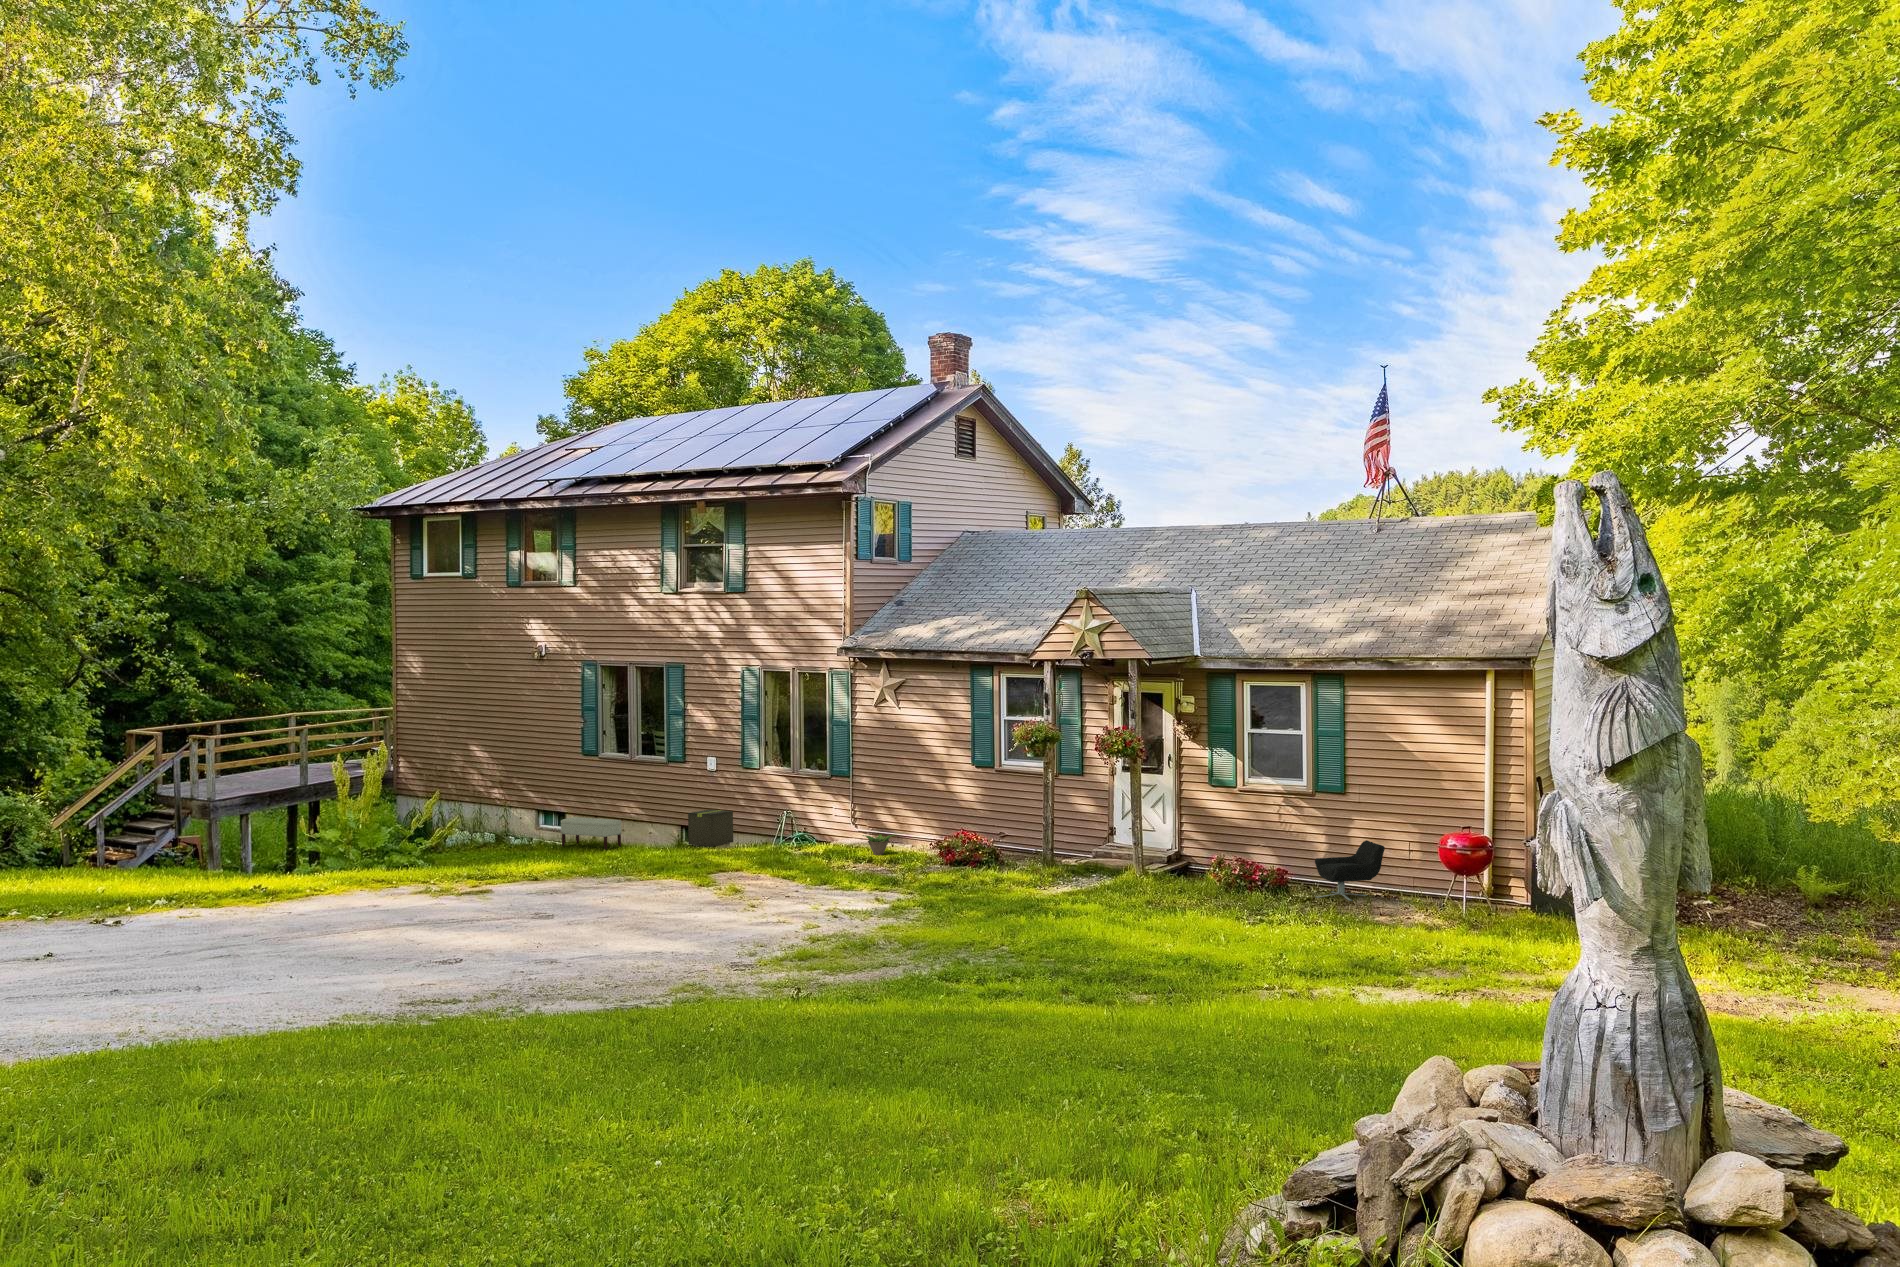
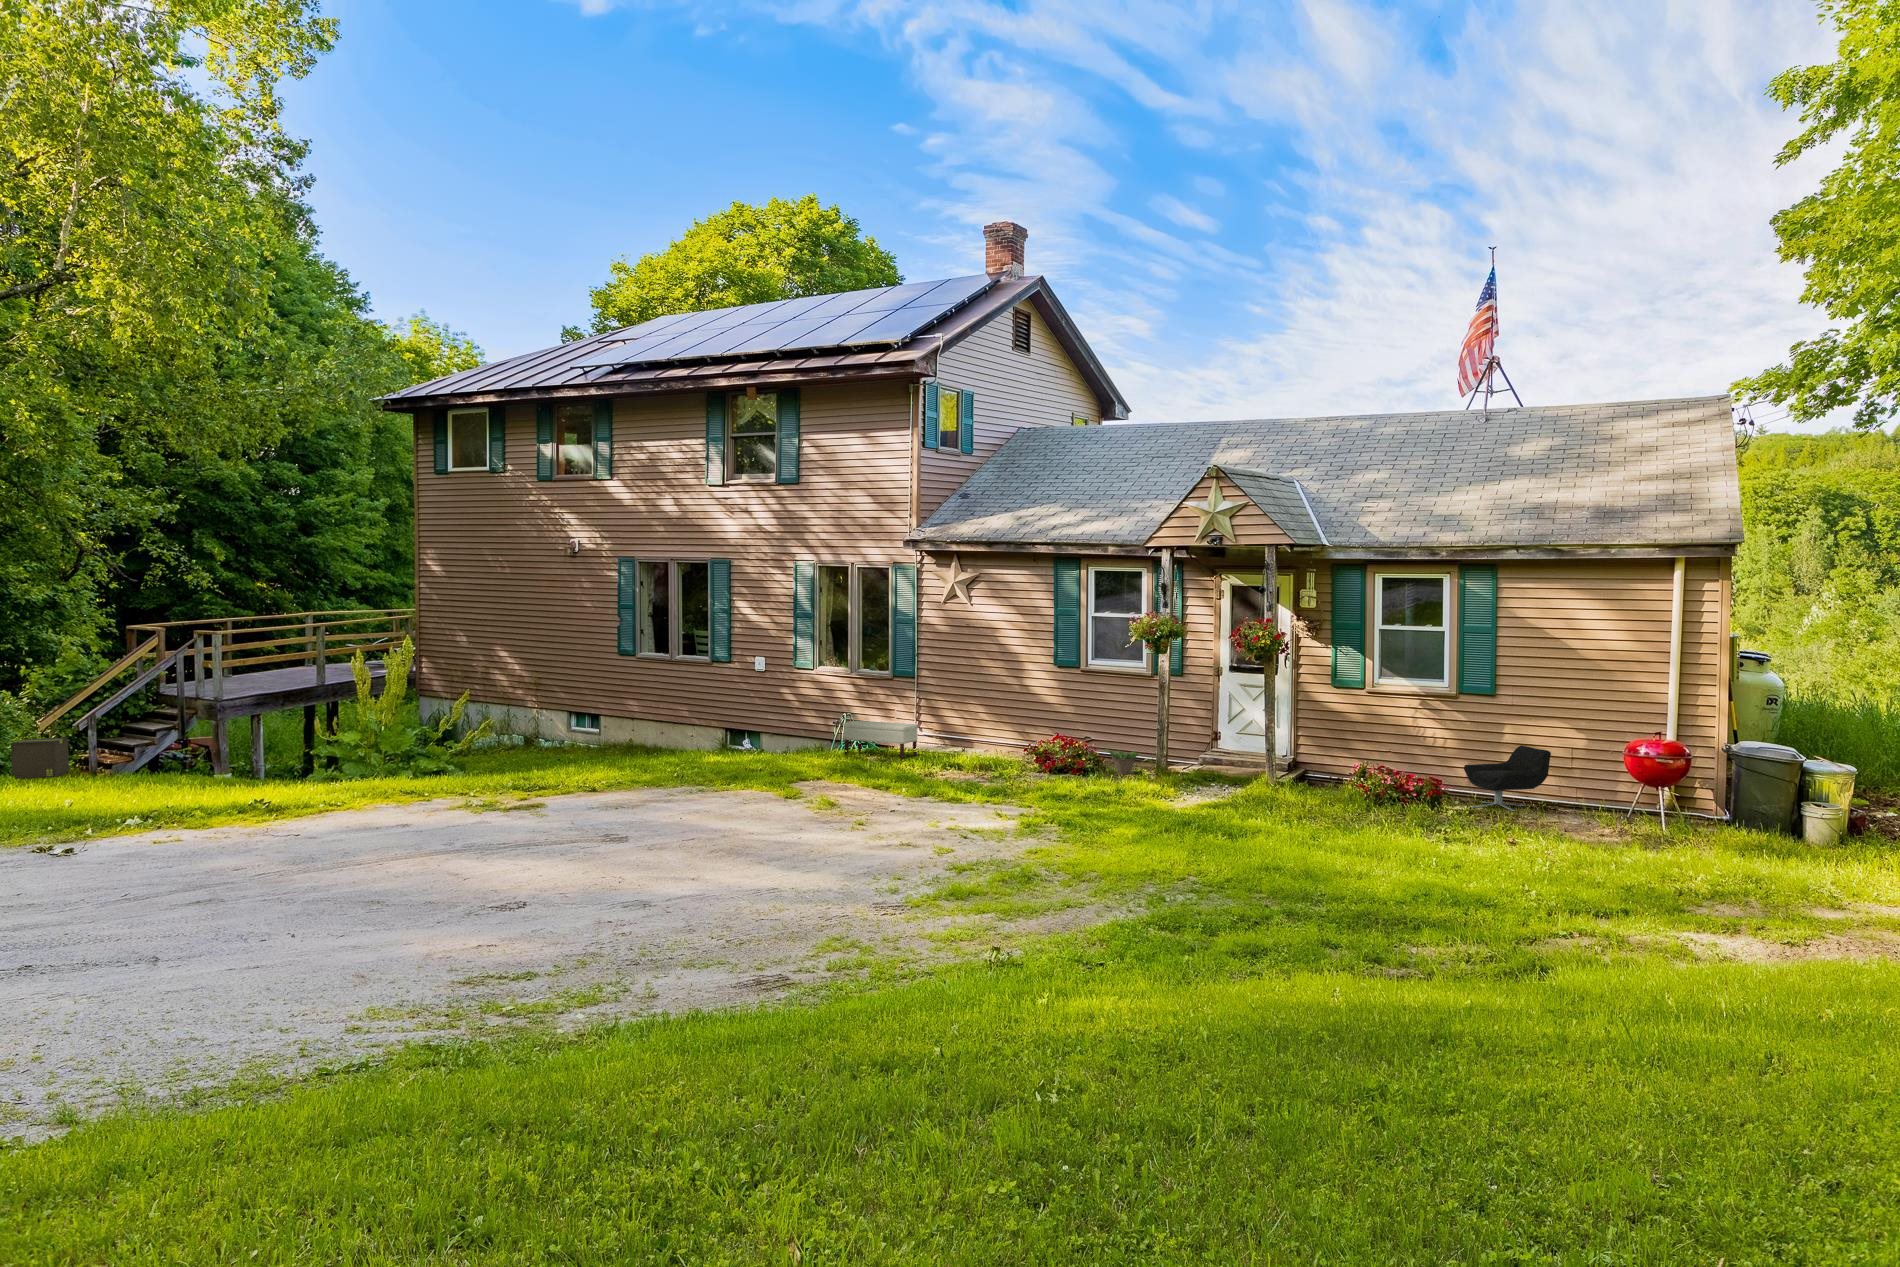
cardboard box: present [688,810,733,846] -> present [11,738,69,779]
bench: present [561,817,622,850] -> present [844,721,918,759]
decorative plant: present [863,834,894,855] -> present [1105,749,1141,774]

